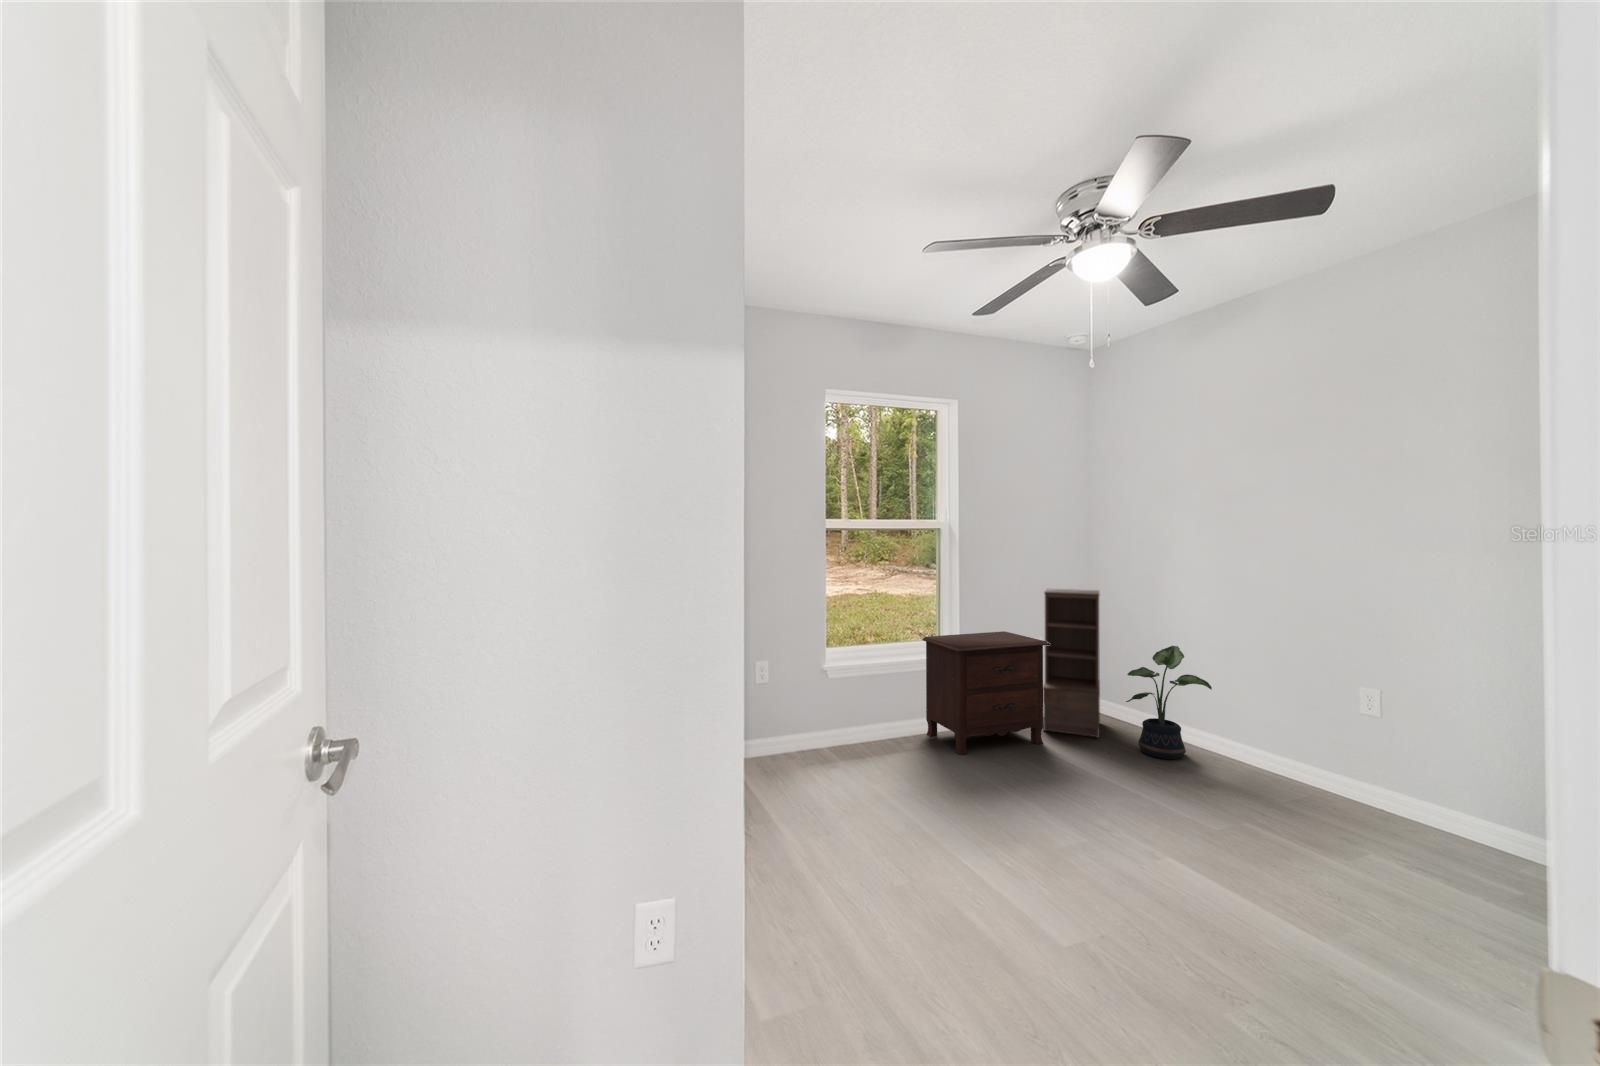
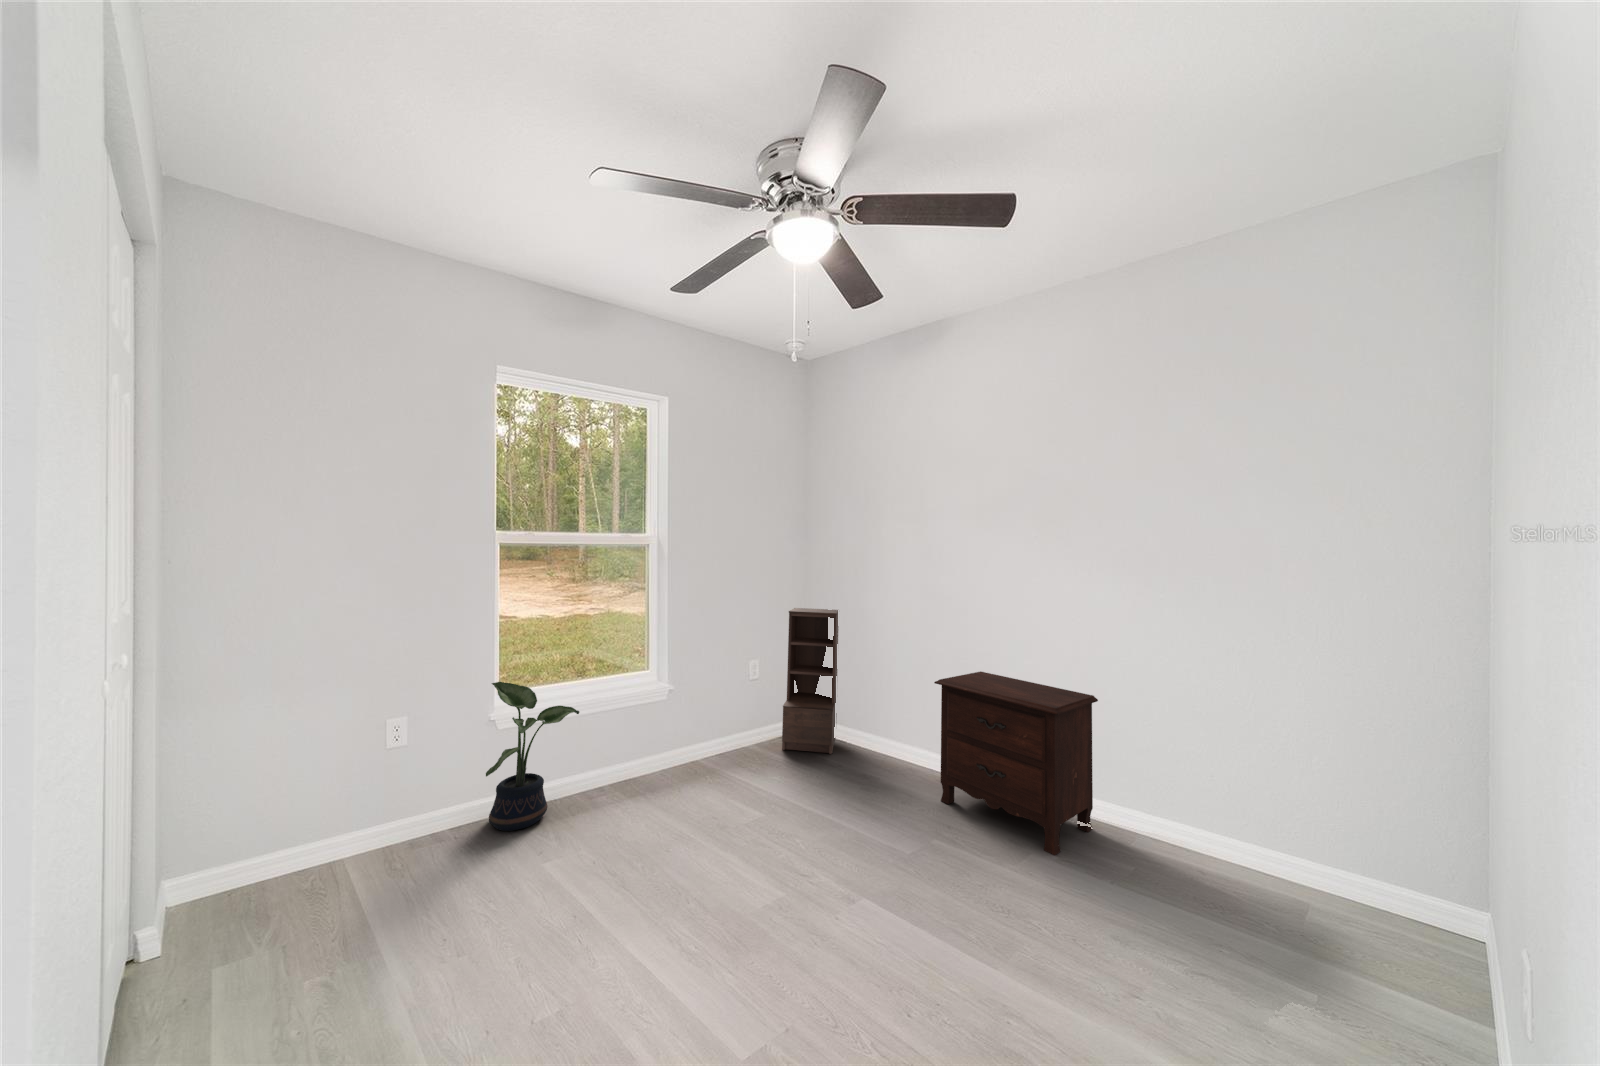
nightstand: present [922,631,1049,755] -> present [934,671,1098,855]
potted plant: present [1126,646,1212,759] -> present [486,682,579,831]

